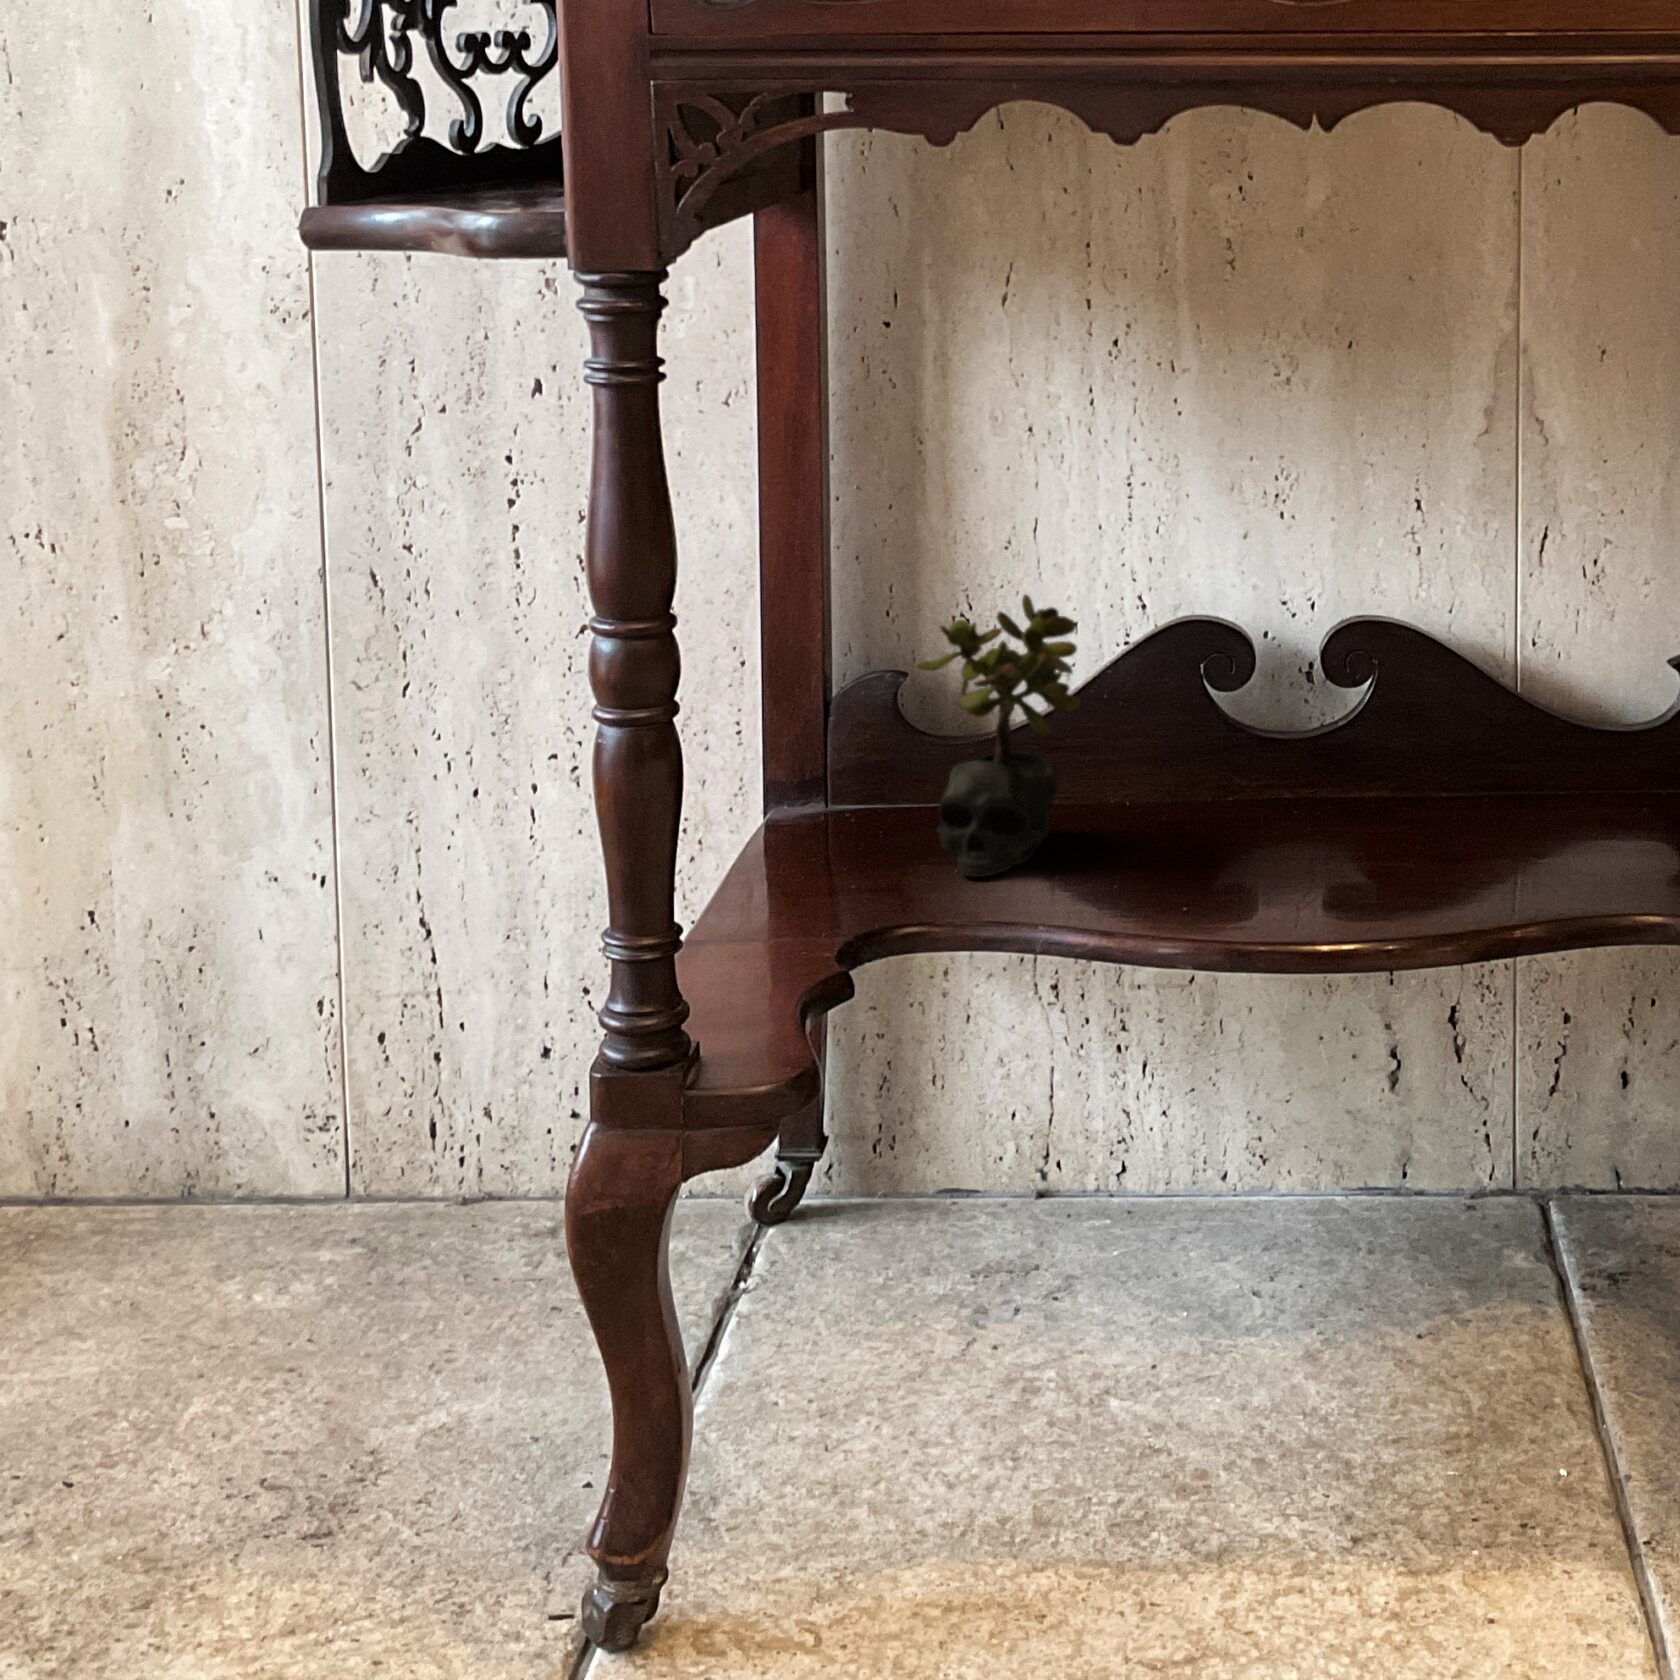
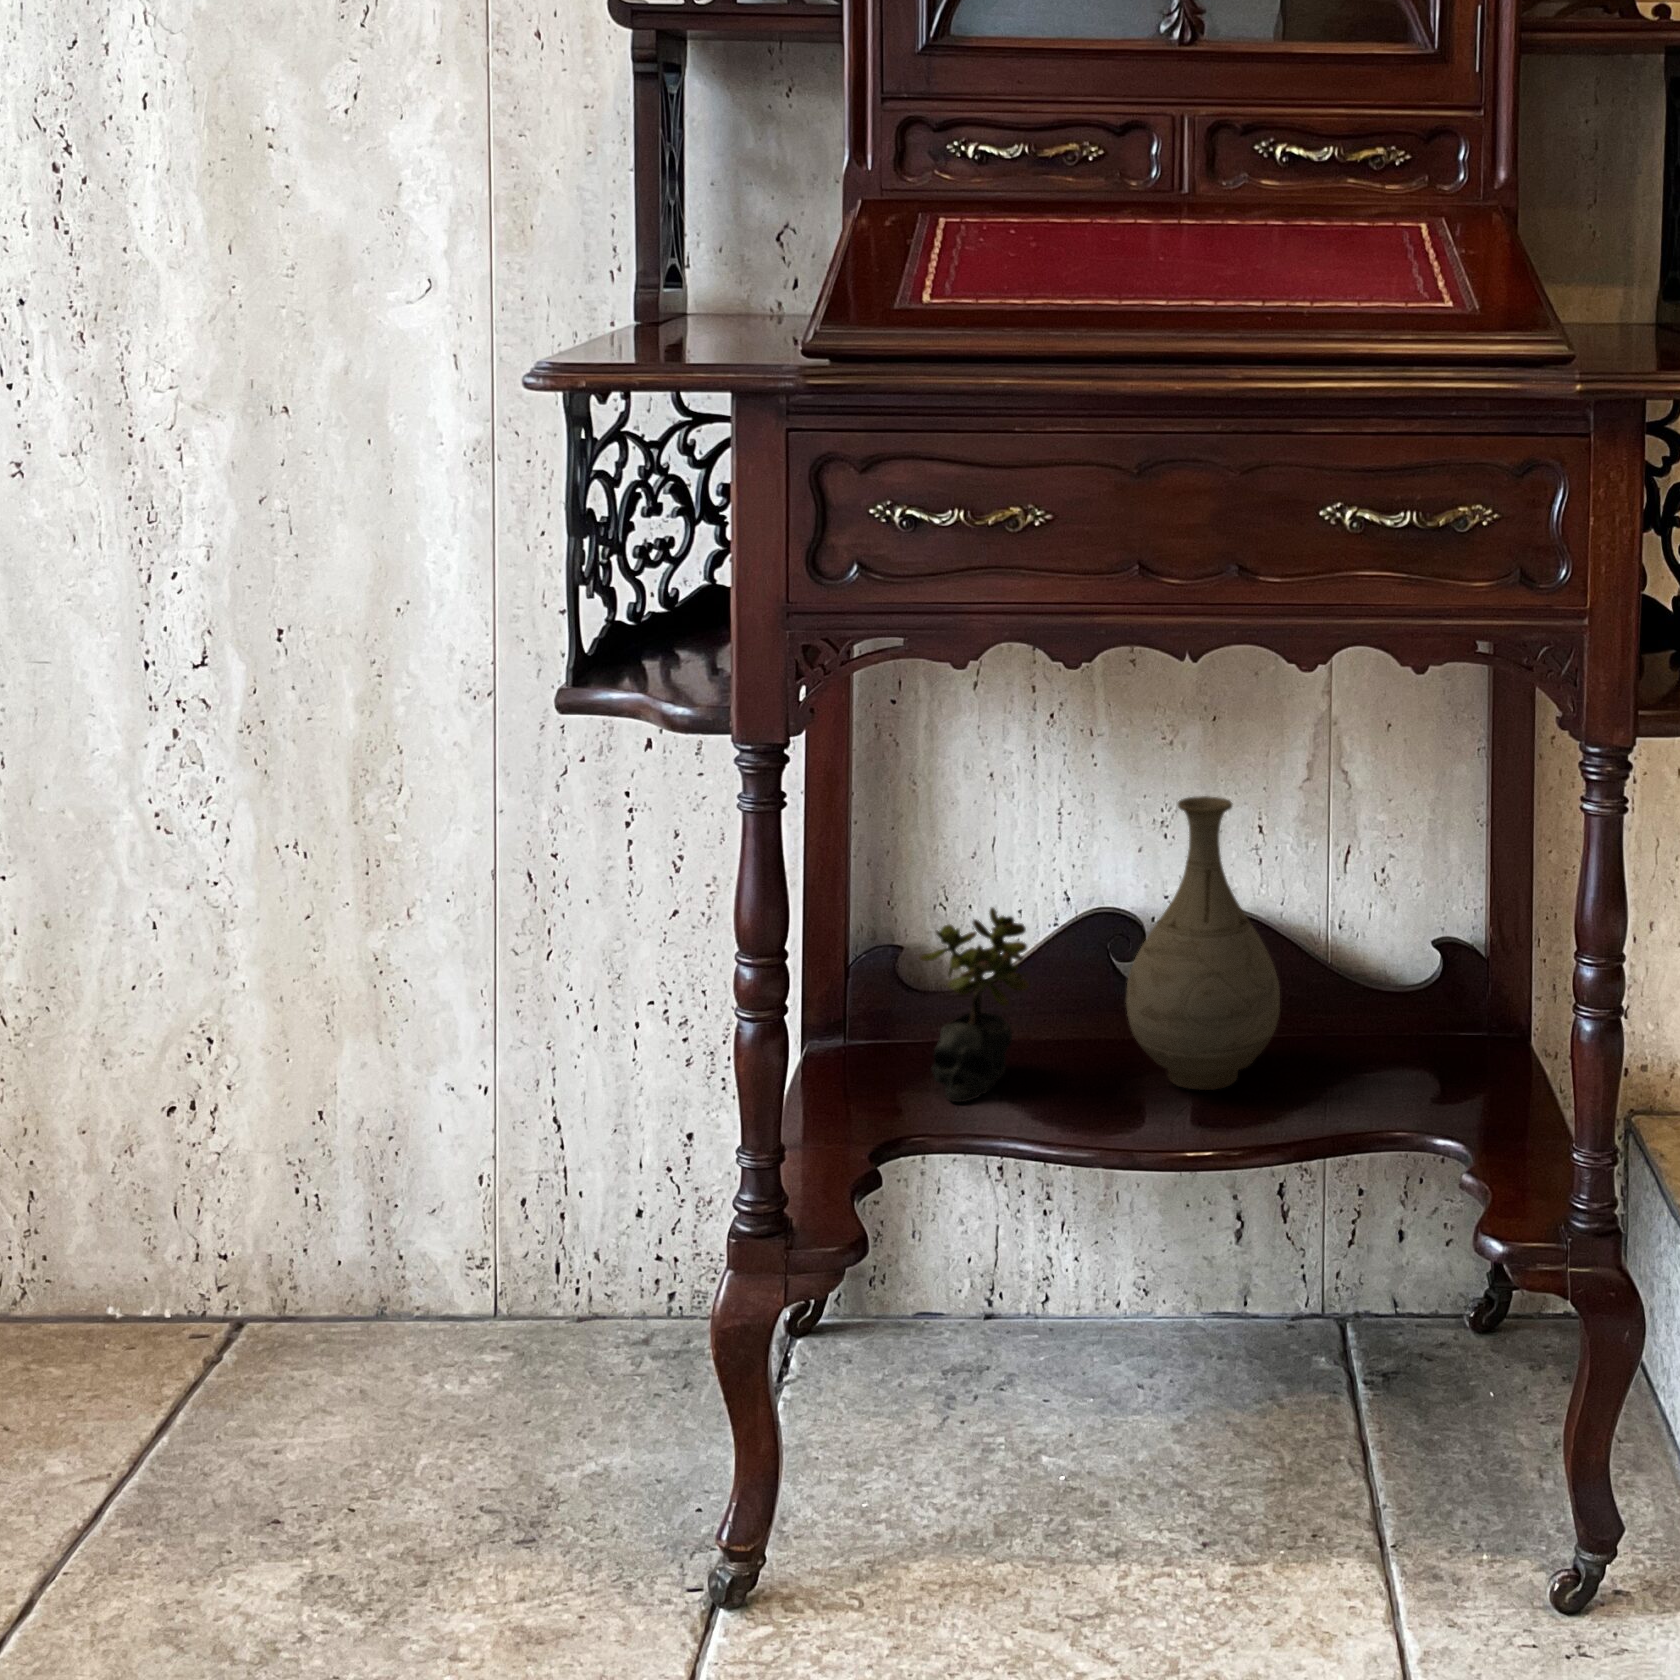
vase: none [1227,426,1456,859] -> present [1126,796,1280,1090]

